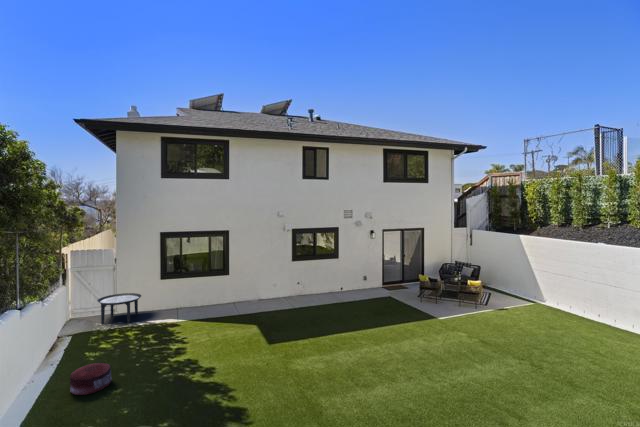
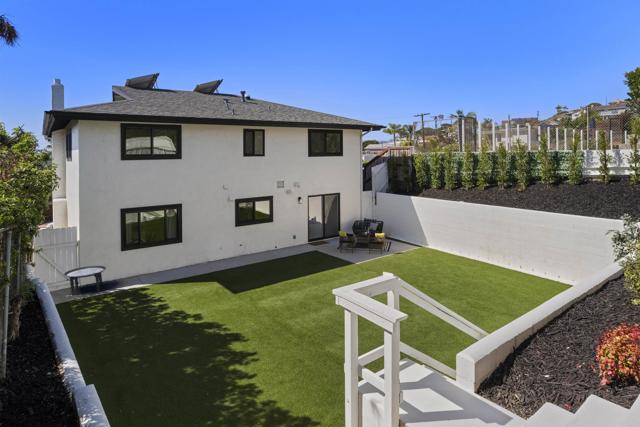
pouf: present [70,363,112,395] -> none [88,320,121,345]

